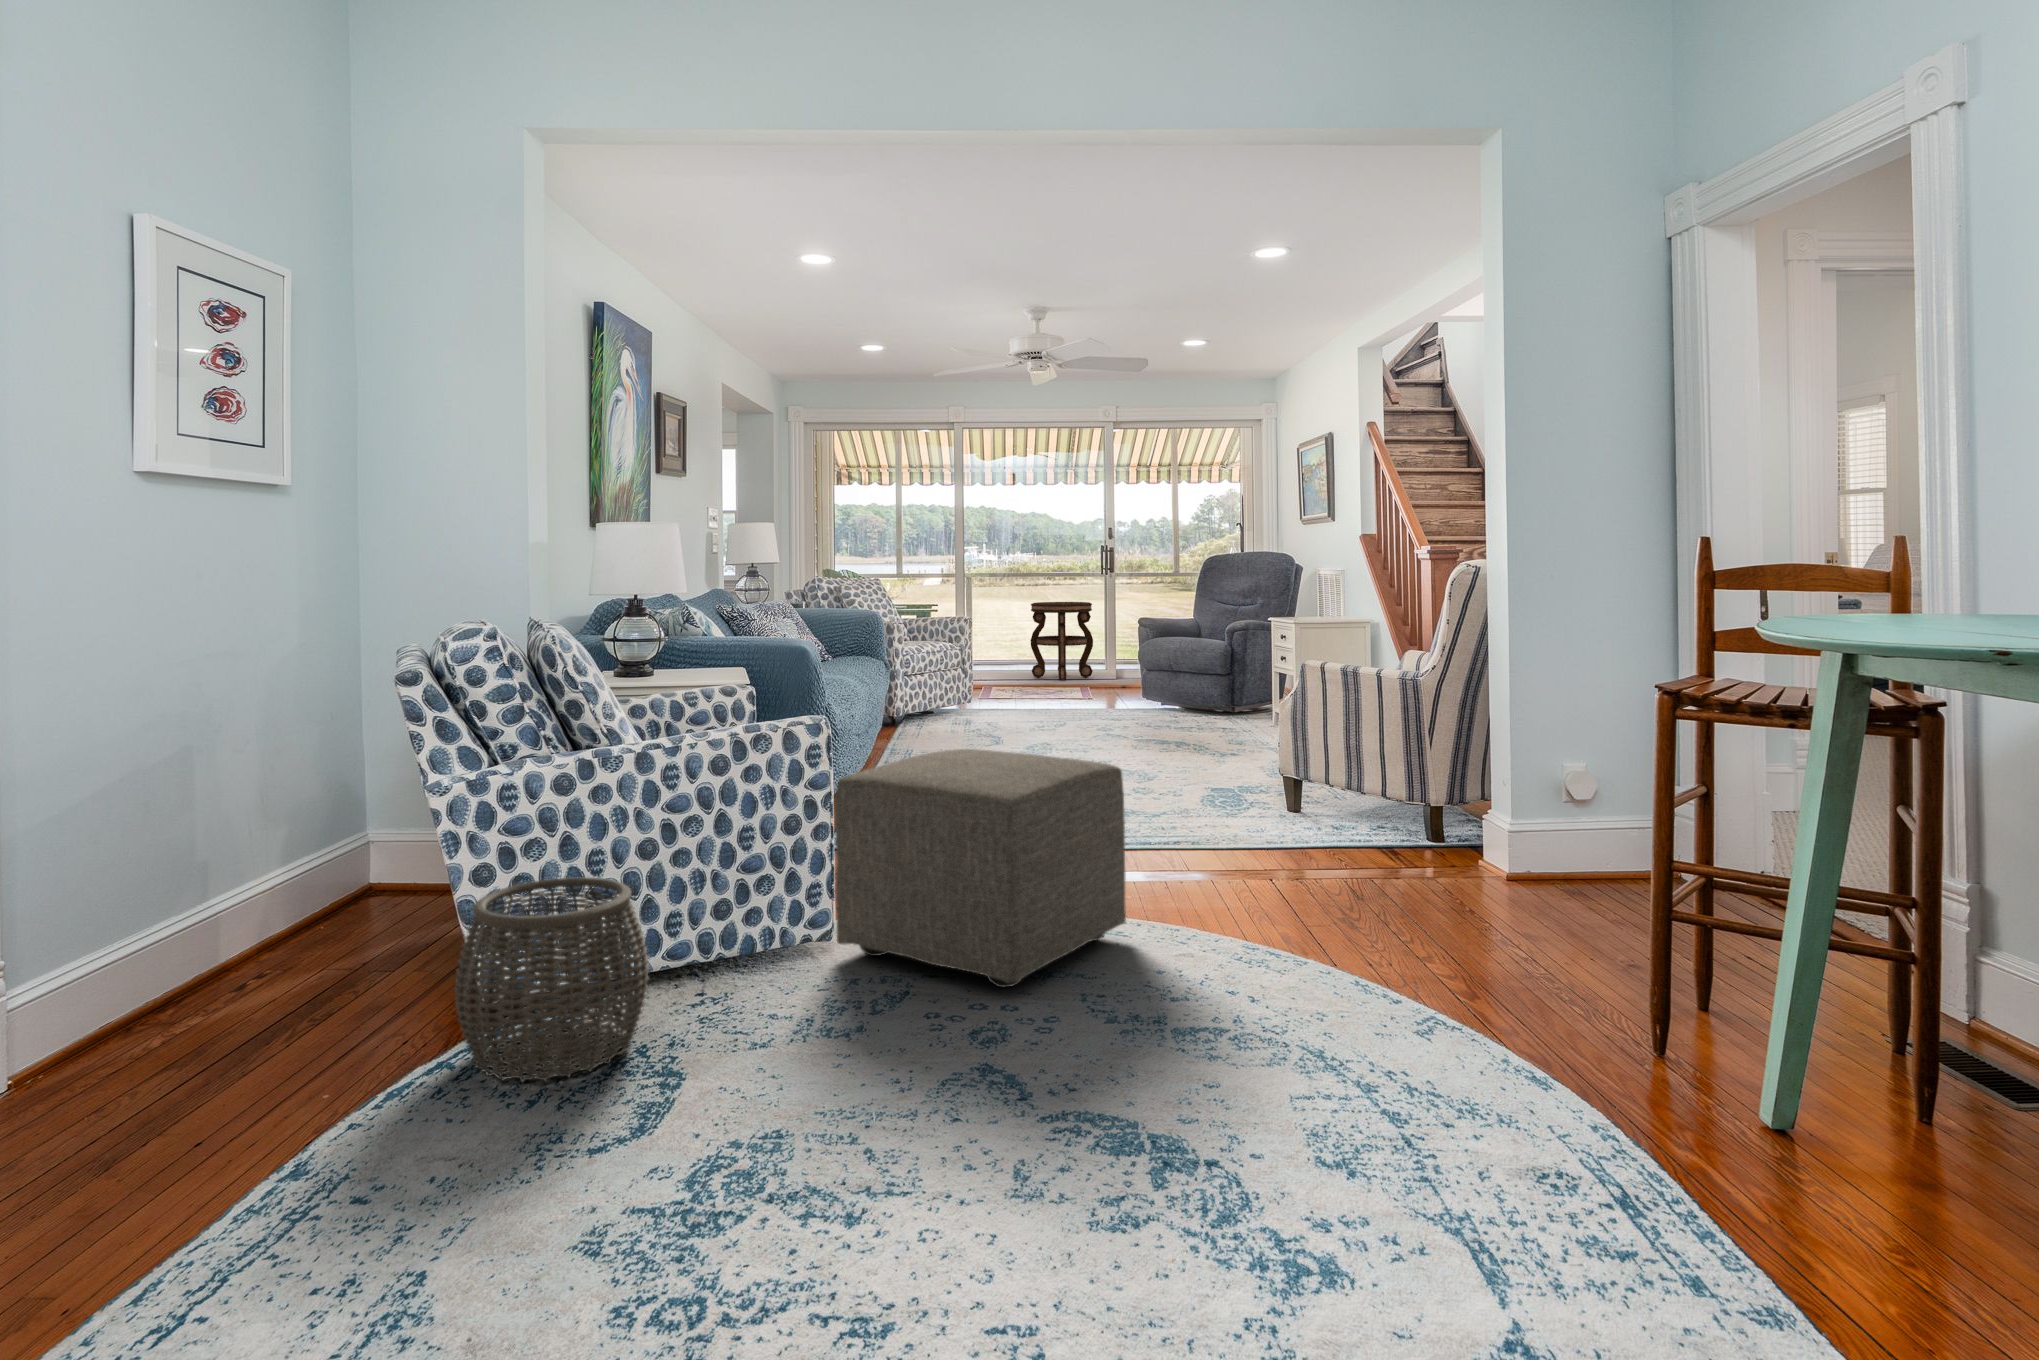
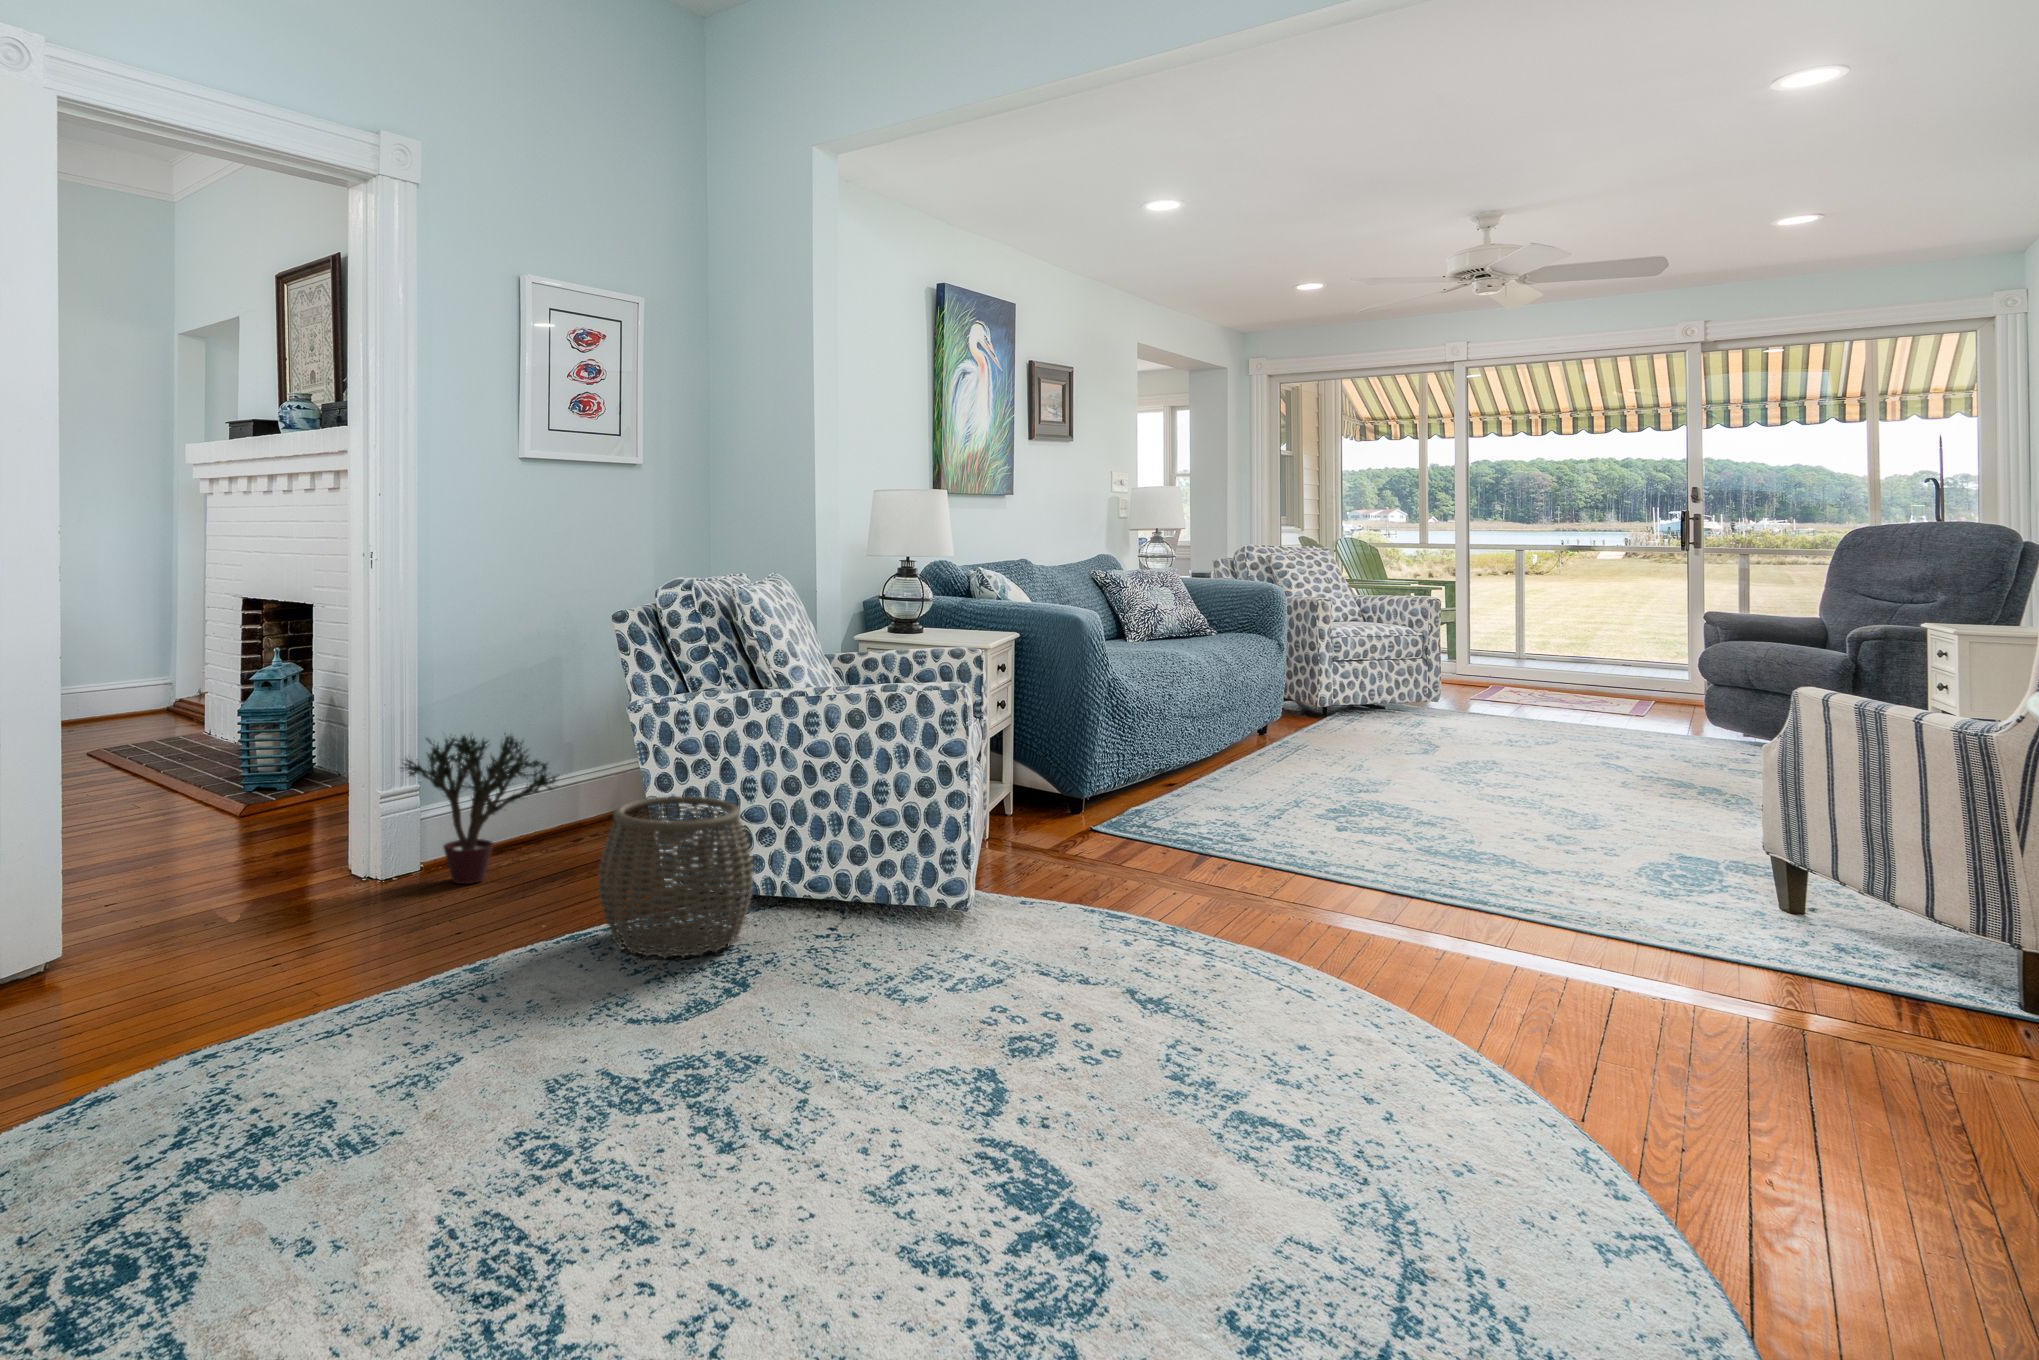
side table: present [1031,602,1093,680] -> none [1572,584,1667,687]
ottoman: present [835,749,1126,988] -> none [971,733,1283,978]
potted plant: none [56,835,317,1052] -> present [402,733,557,884]

